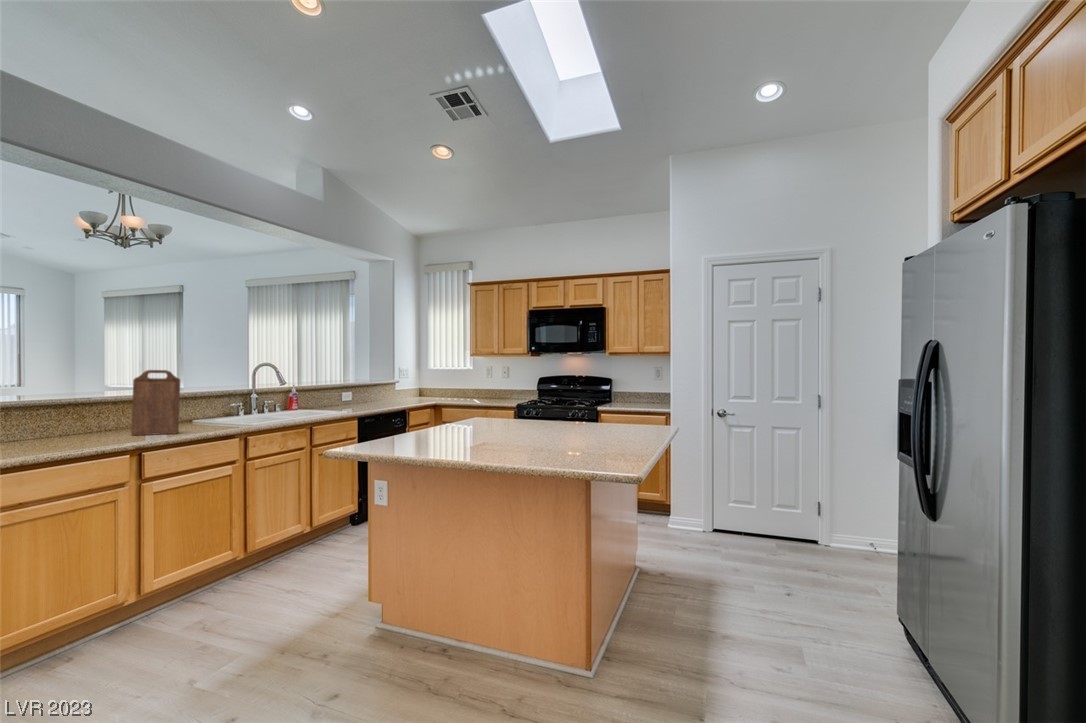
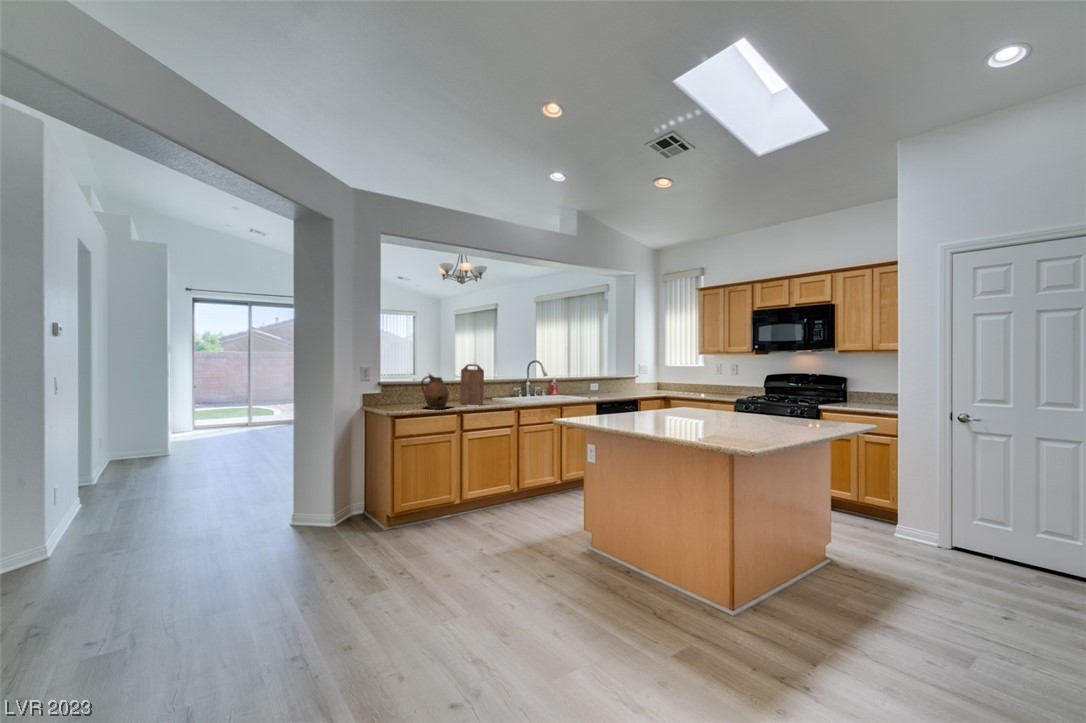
ceramic pitcher: none [43,386,120,448] -> present [421,374,449,408]

